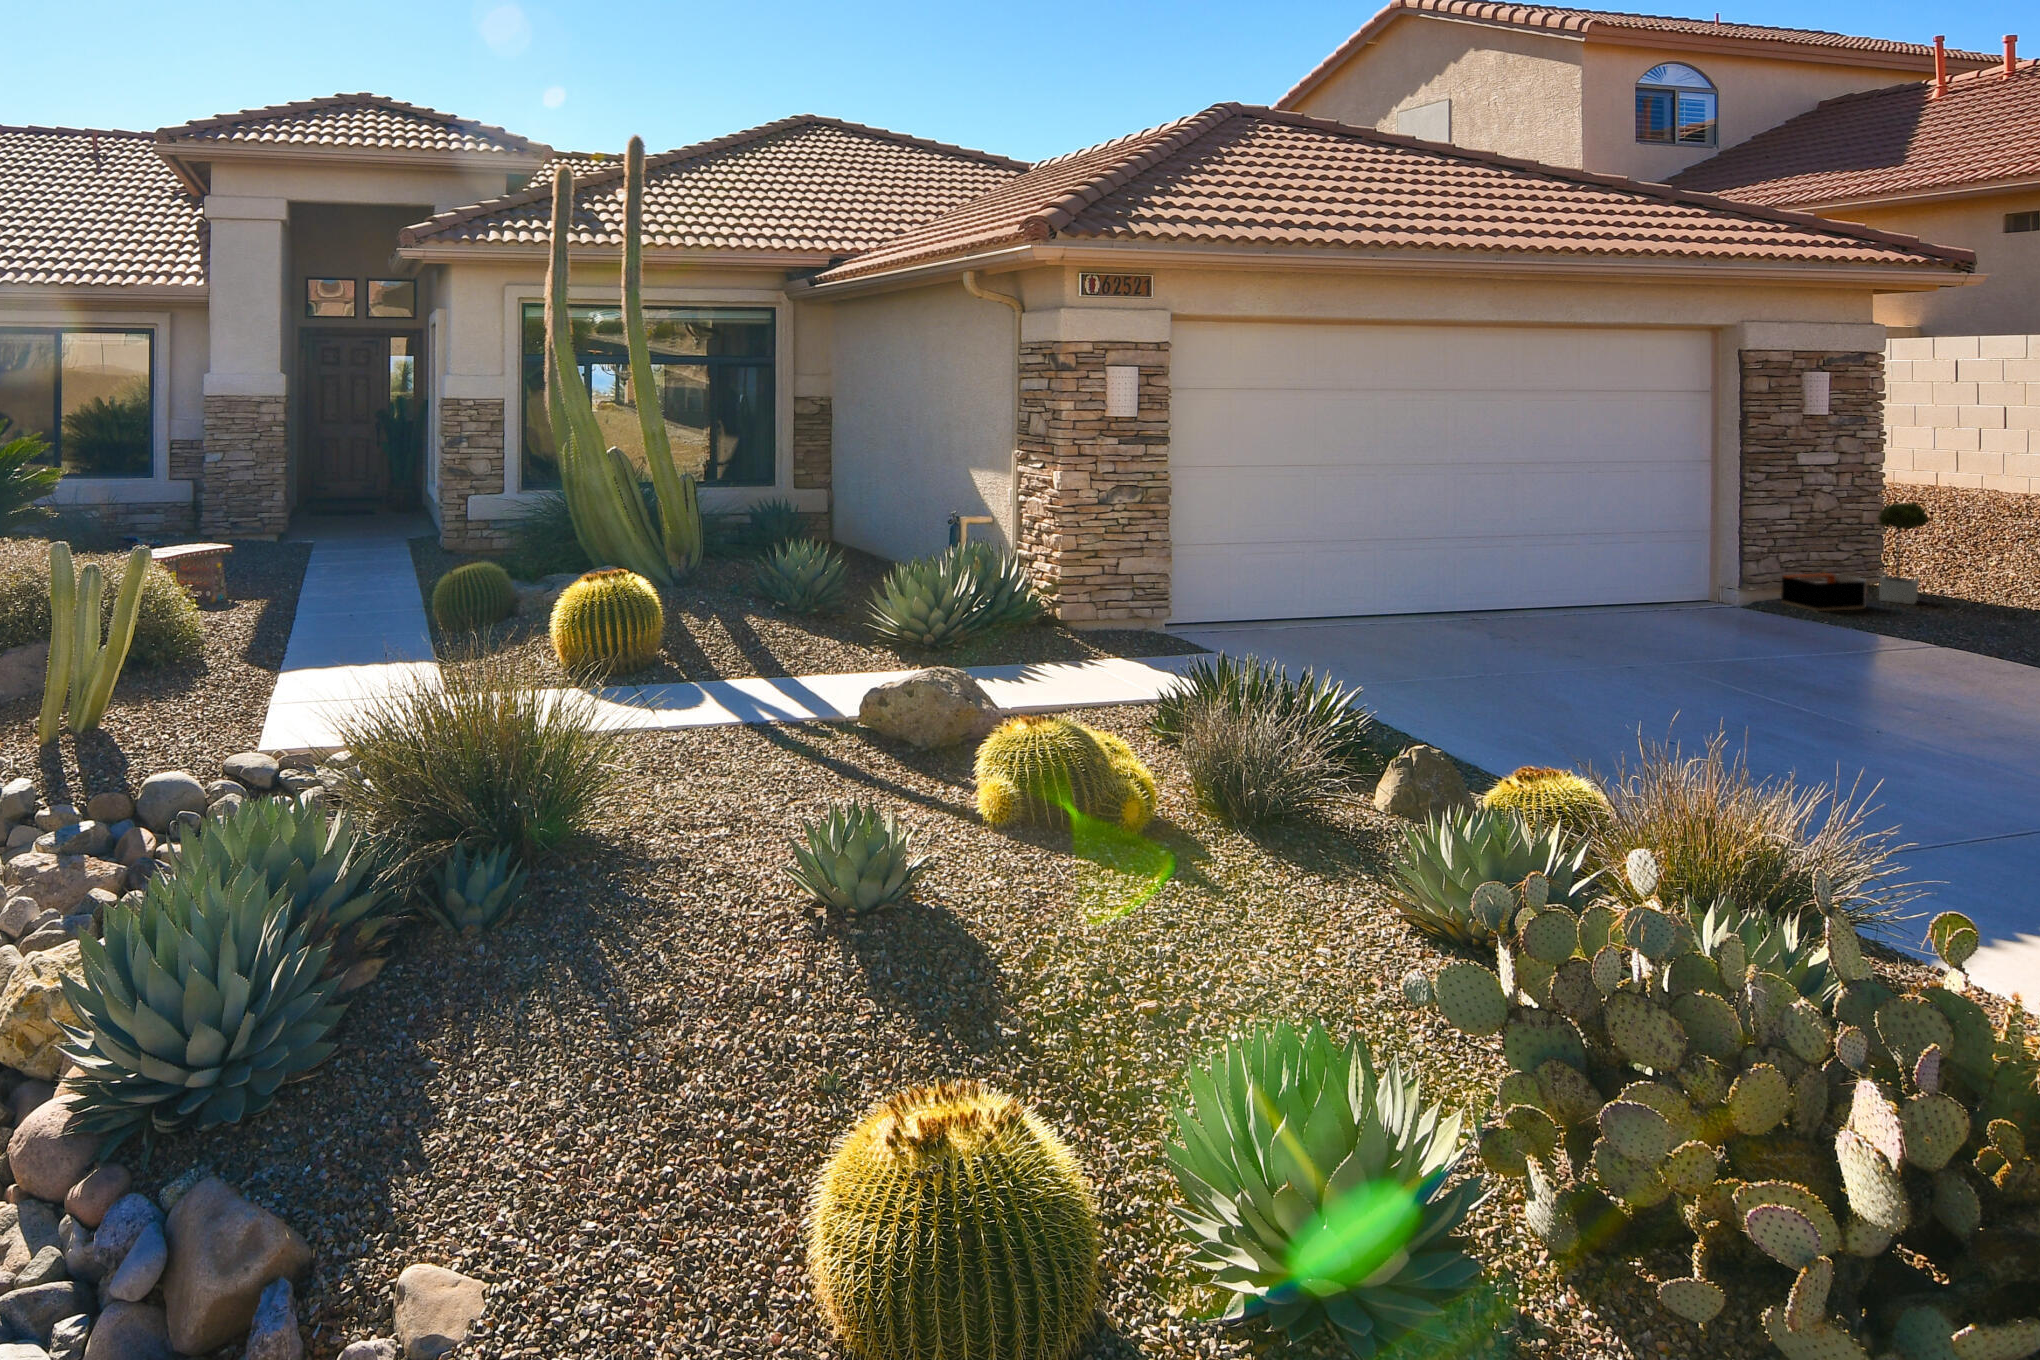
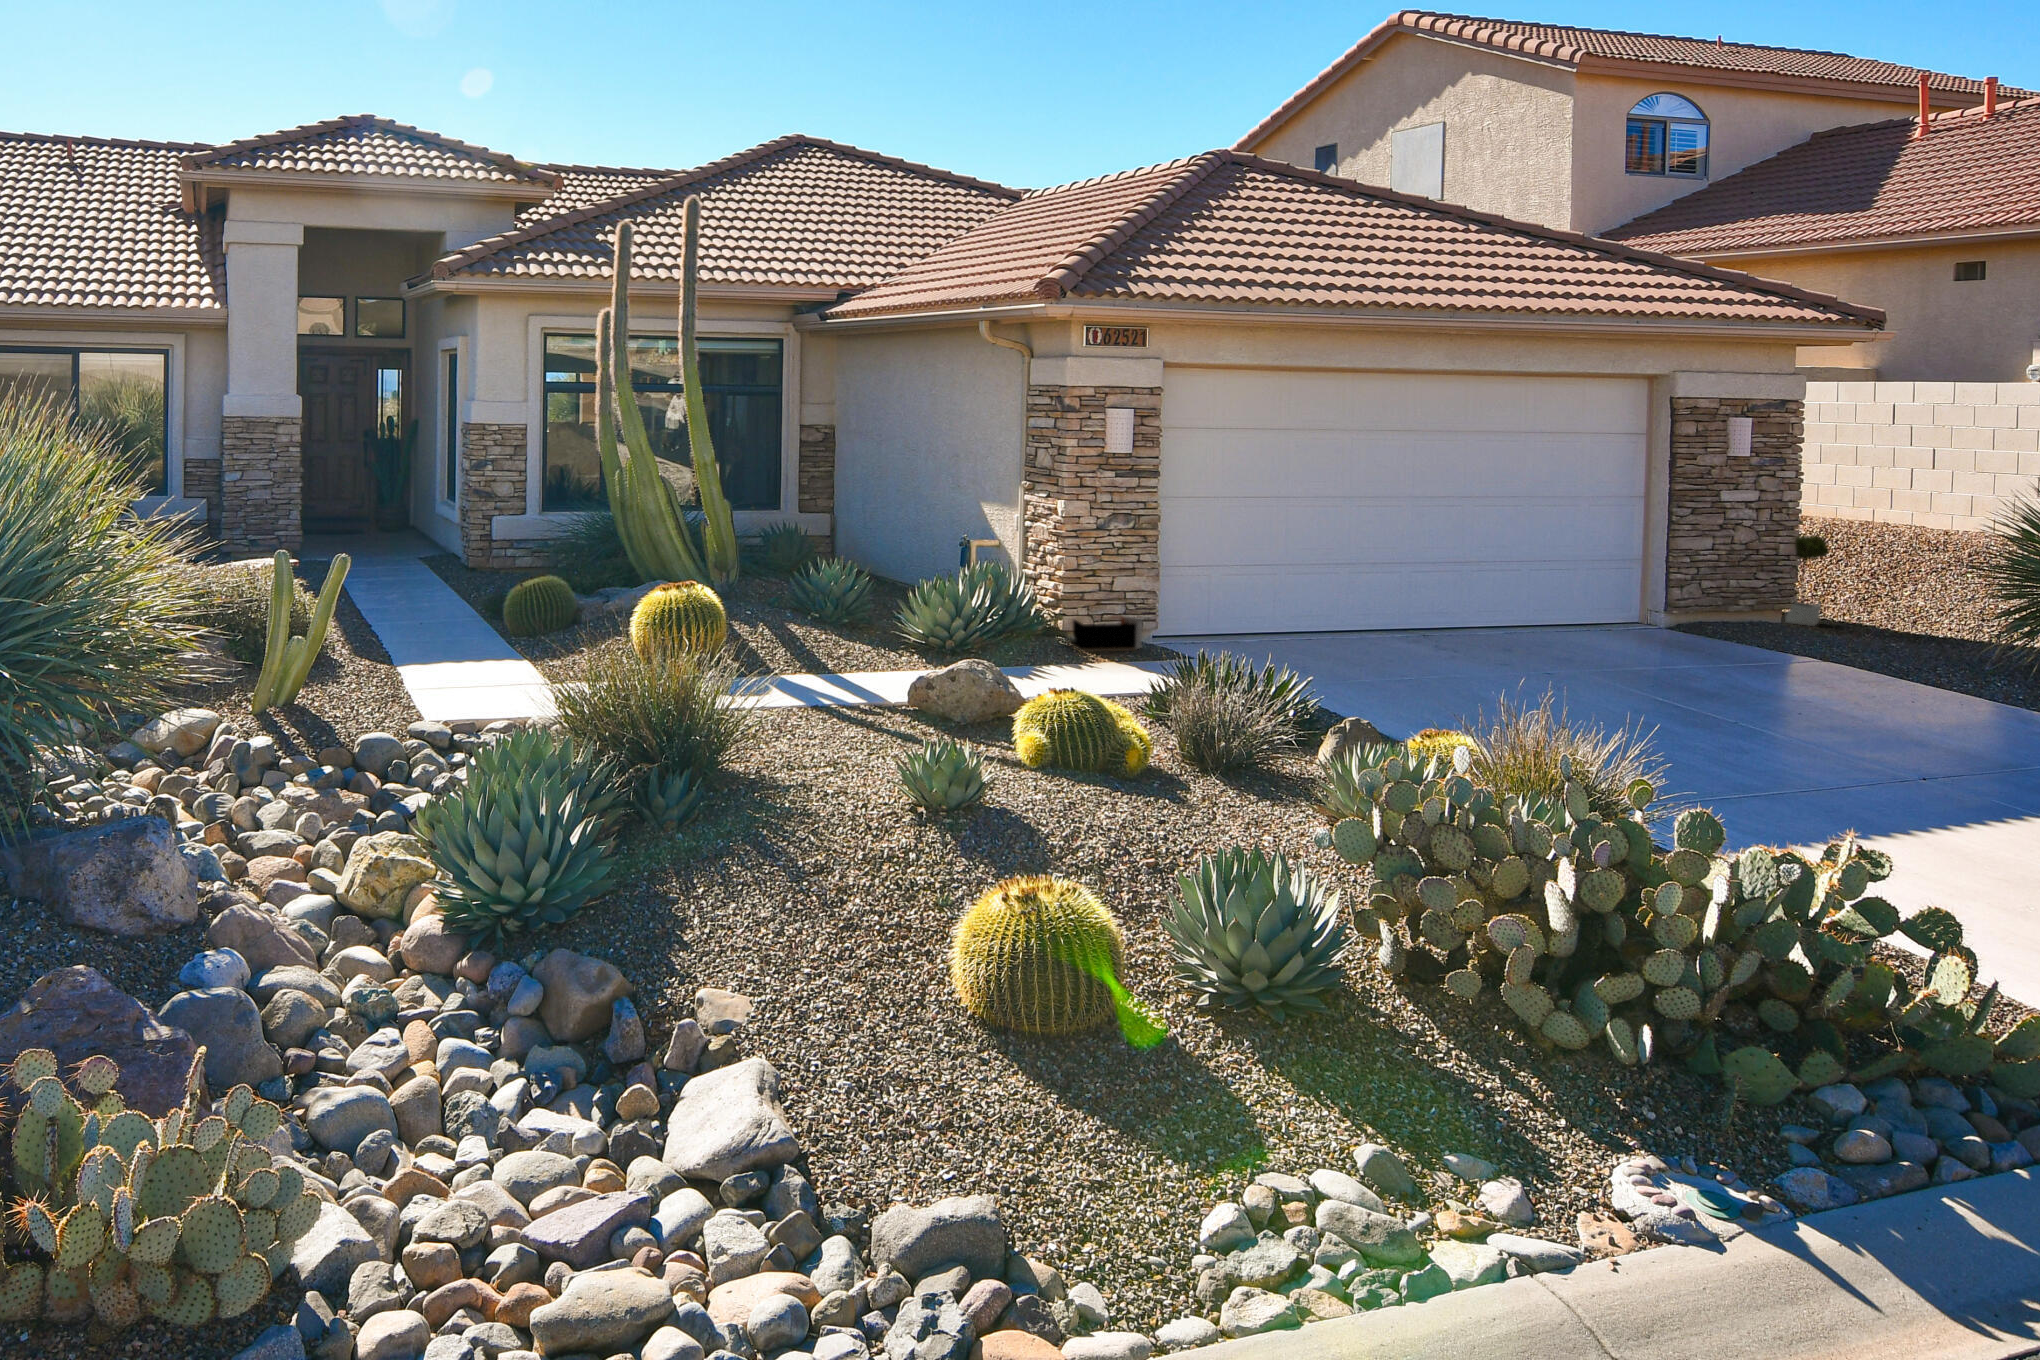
storage bin: present [1781,573,1866,611] -> present [1067,615,1142,651]

